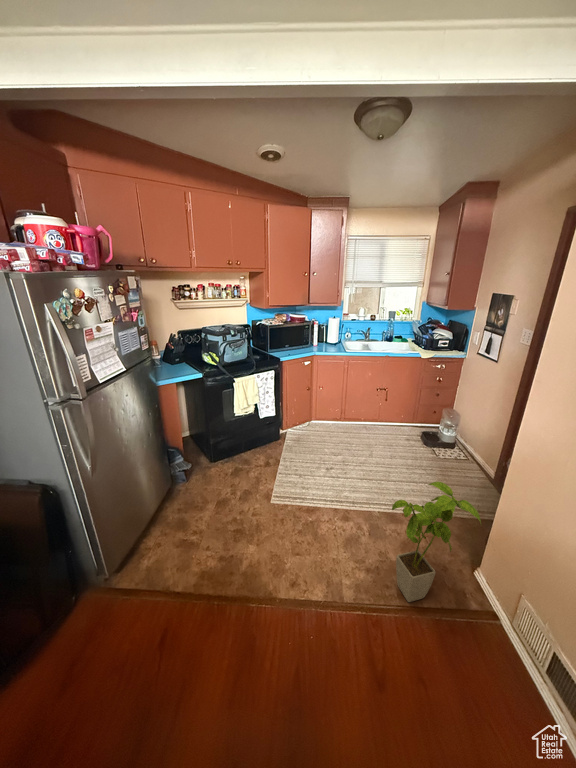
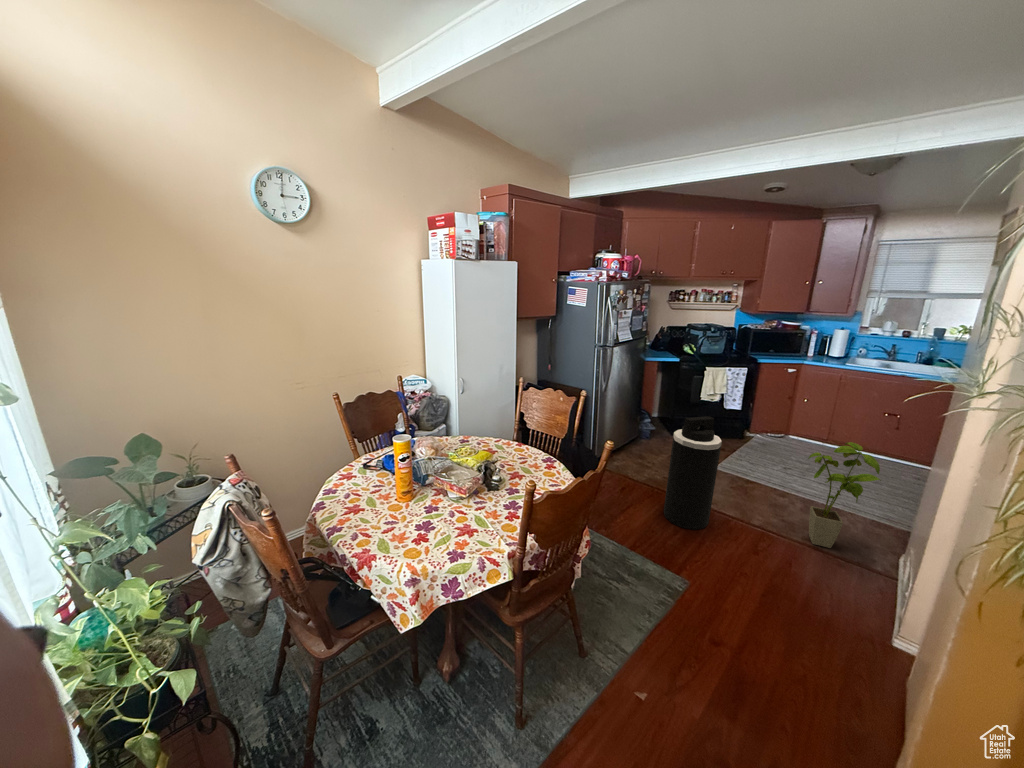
trash can: none [230,507,306,701] -> present [664,416,722,530]

